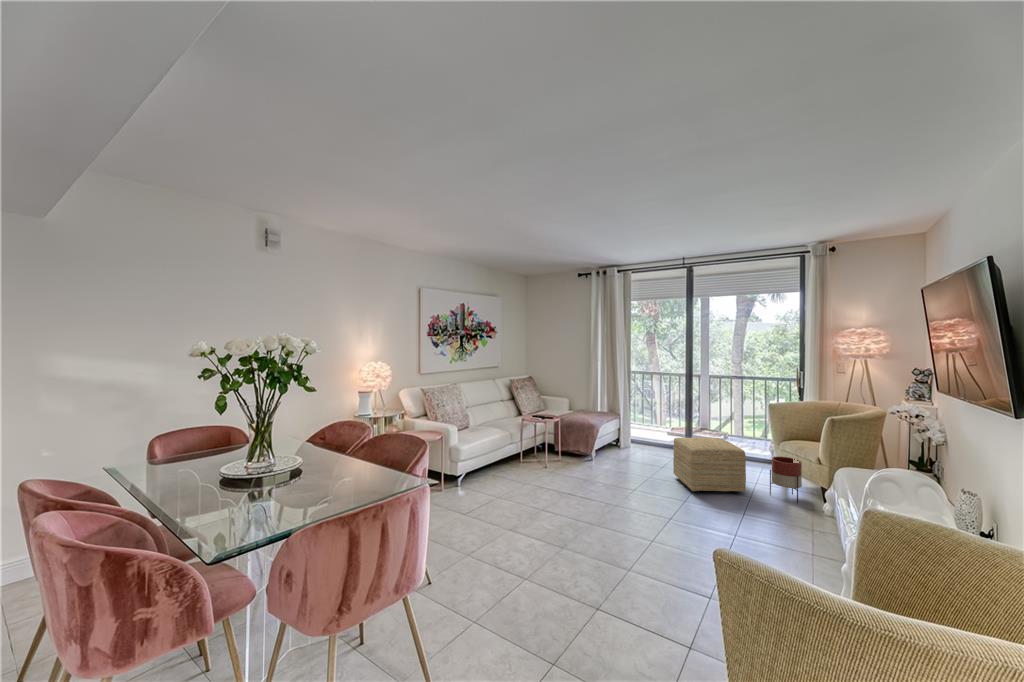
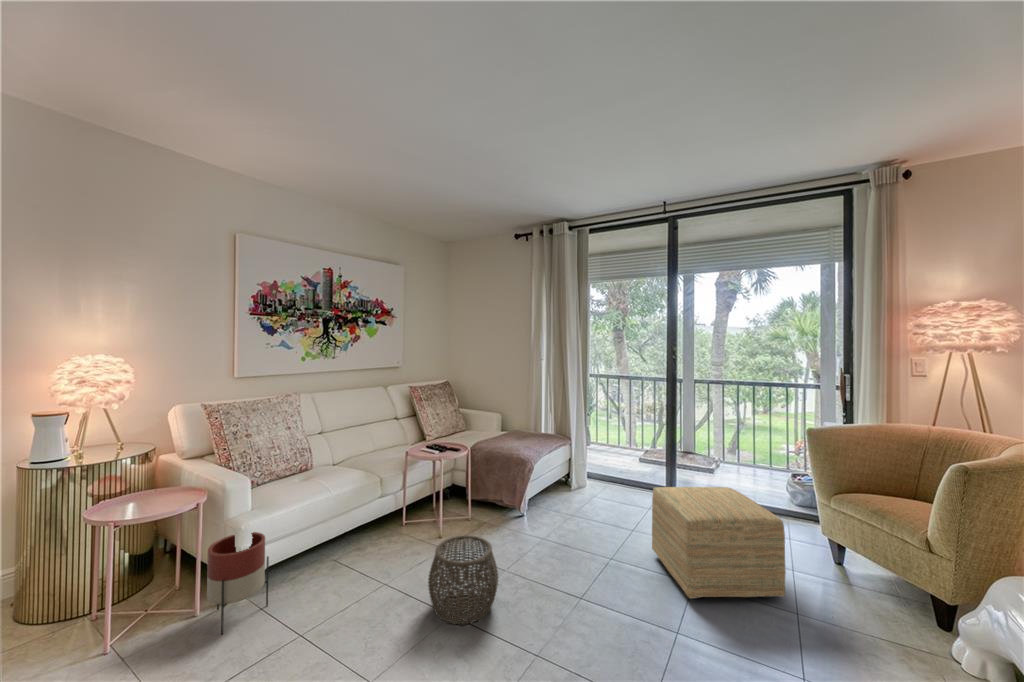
planter: present [770,457,802,503] -> present [207,532,269,635]
woven basket: none [554,458,590,498] -> present [428,535,498,625]

